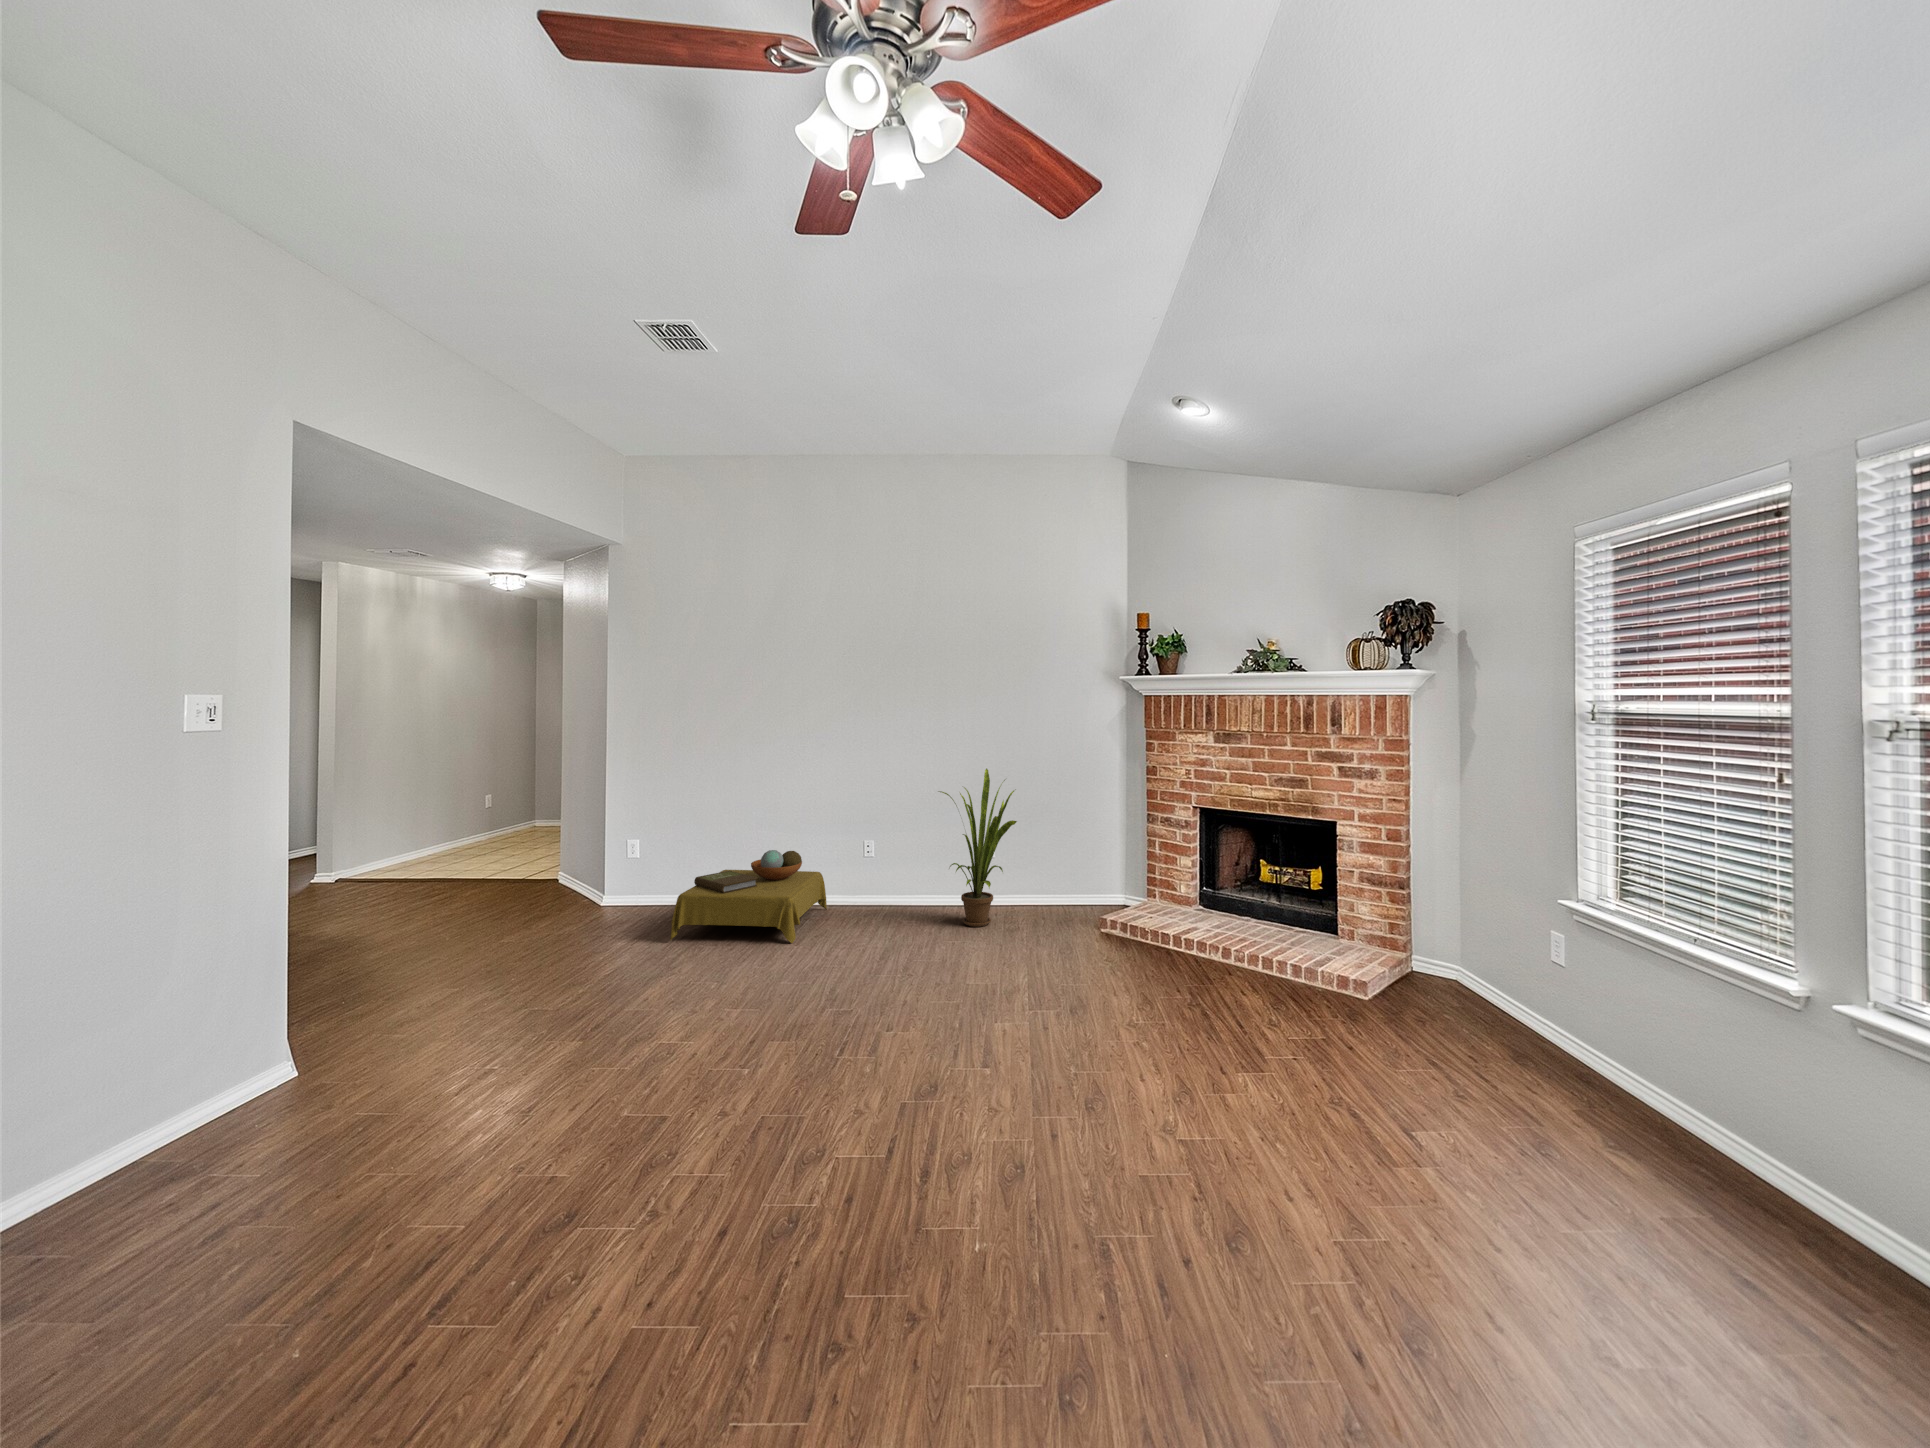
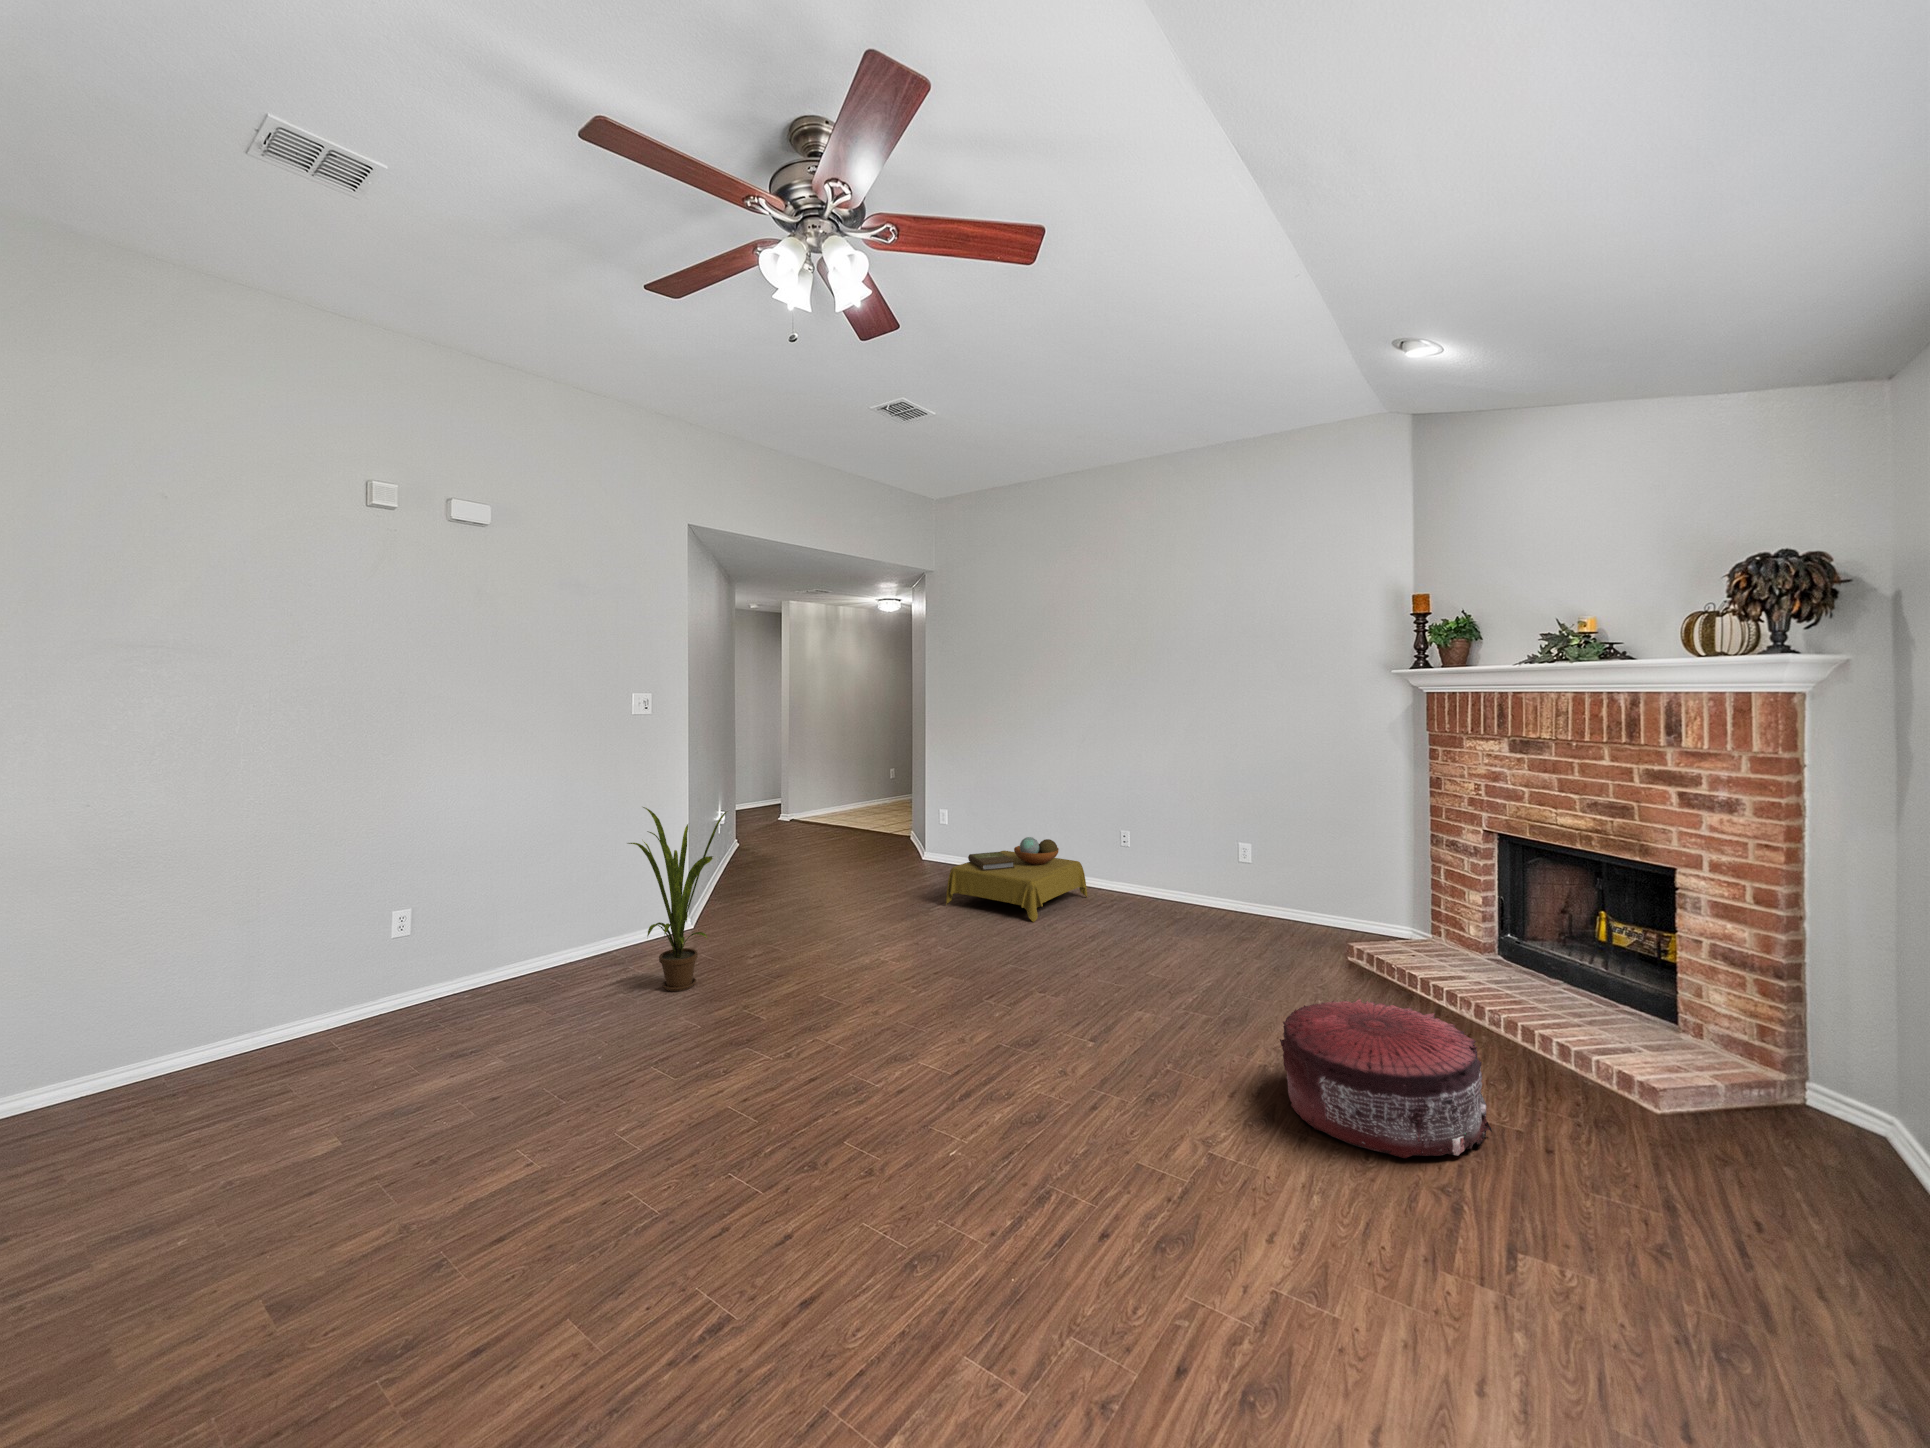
house plant: present [939,769,1017,927] -> present [628,807,728,991]
pouf: none [1162,954,1322,1086] -> present [1280,999,1492,1158]

